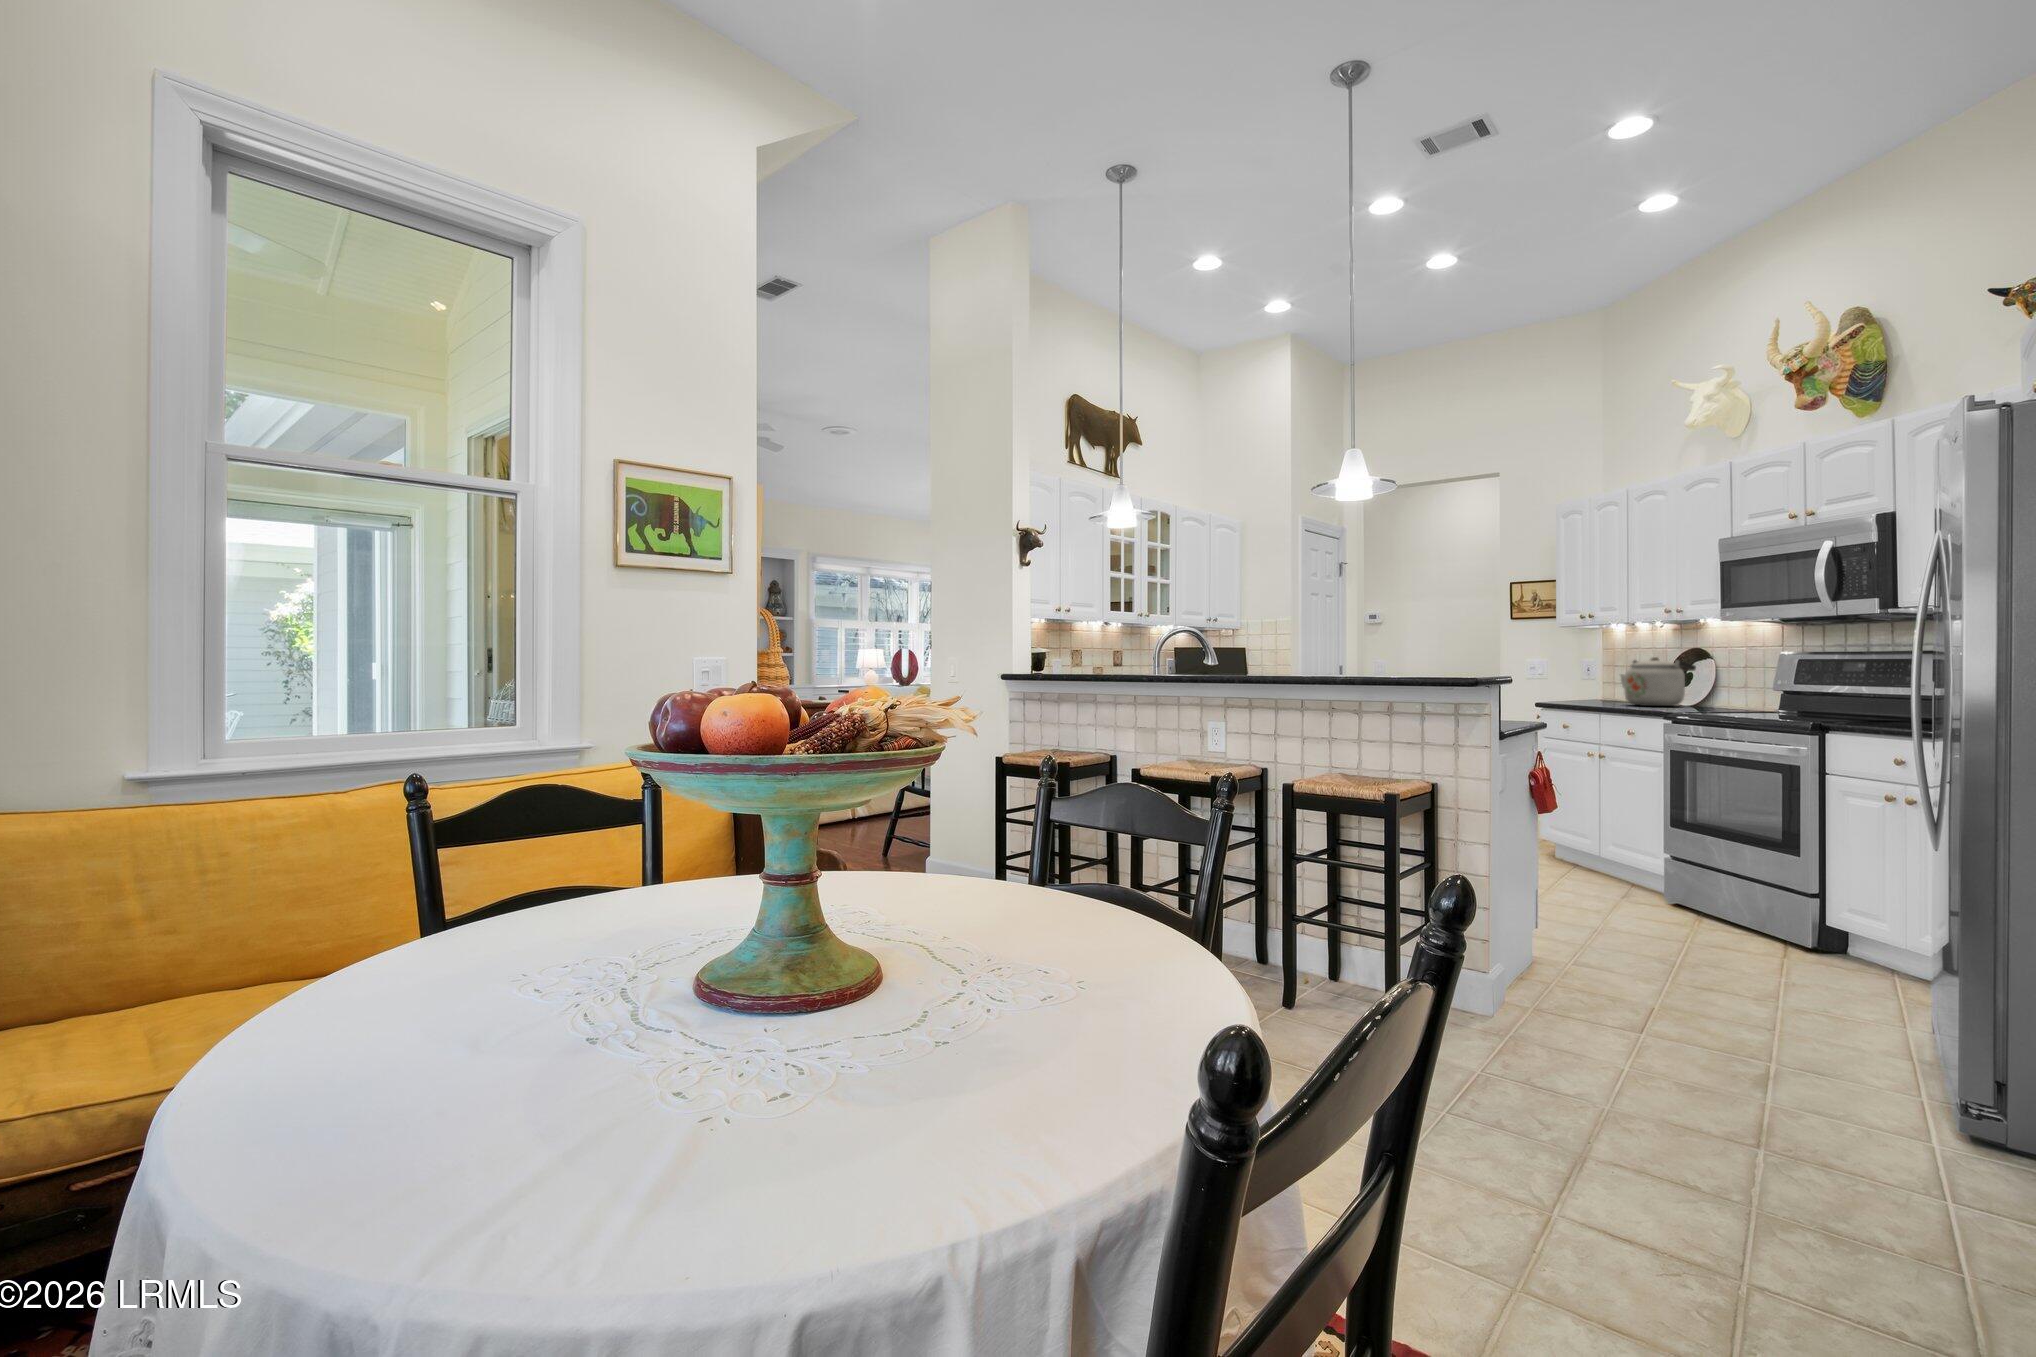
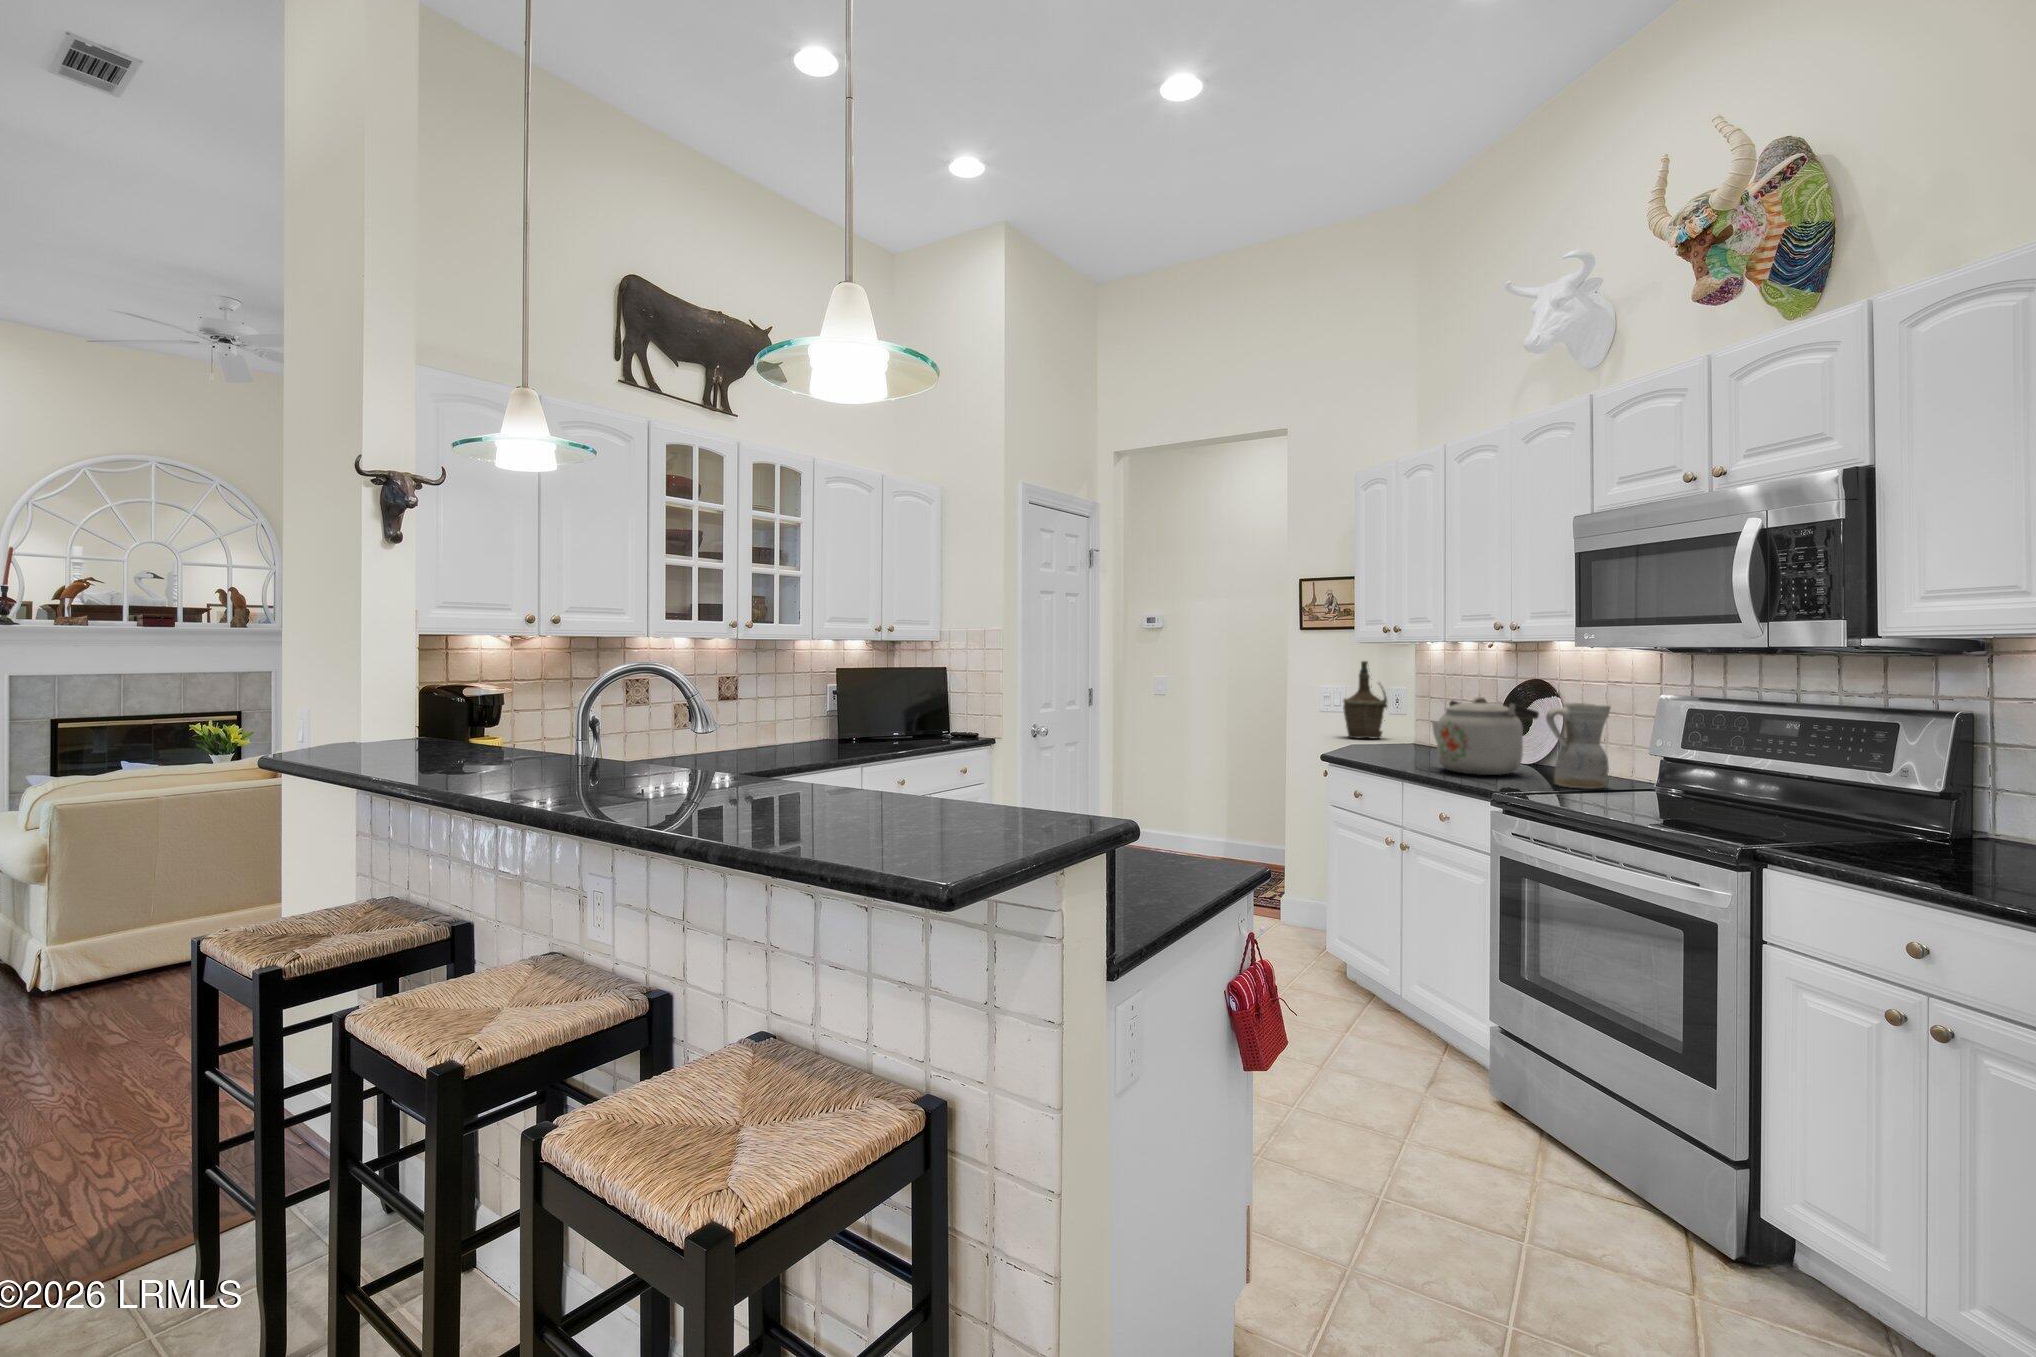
bottle: none [1546,641,1581,697] -> present [1343,661,1387,739]
ceramic pitcher: none [1700,657,1745,709] -> present [1546,703,1611,789]

